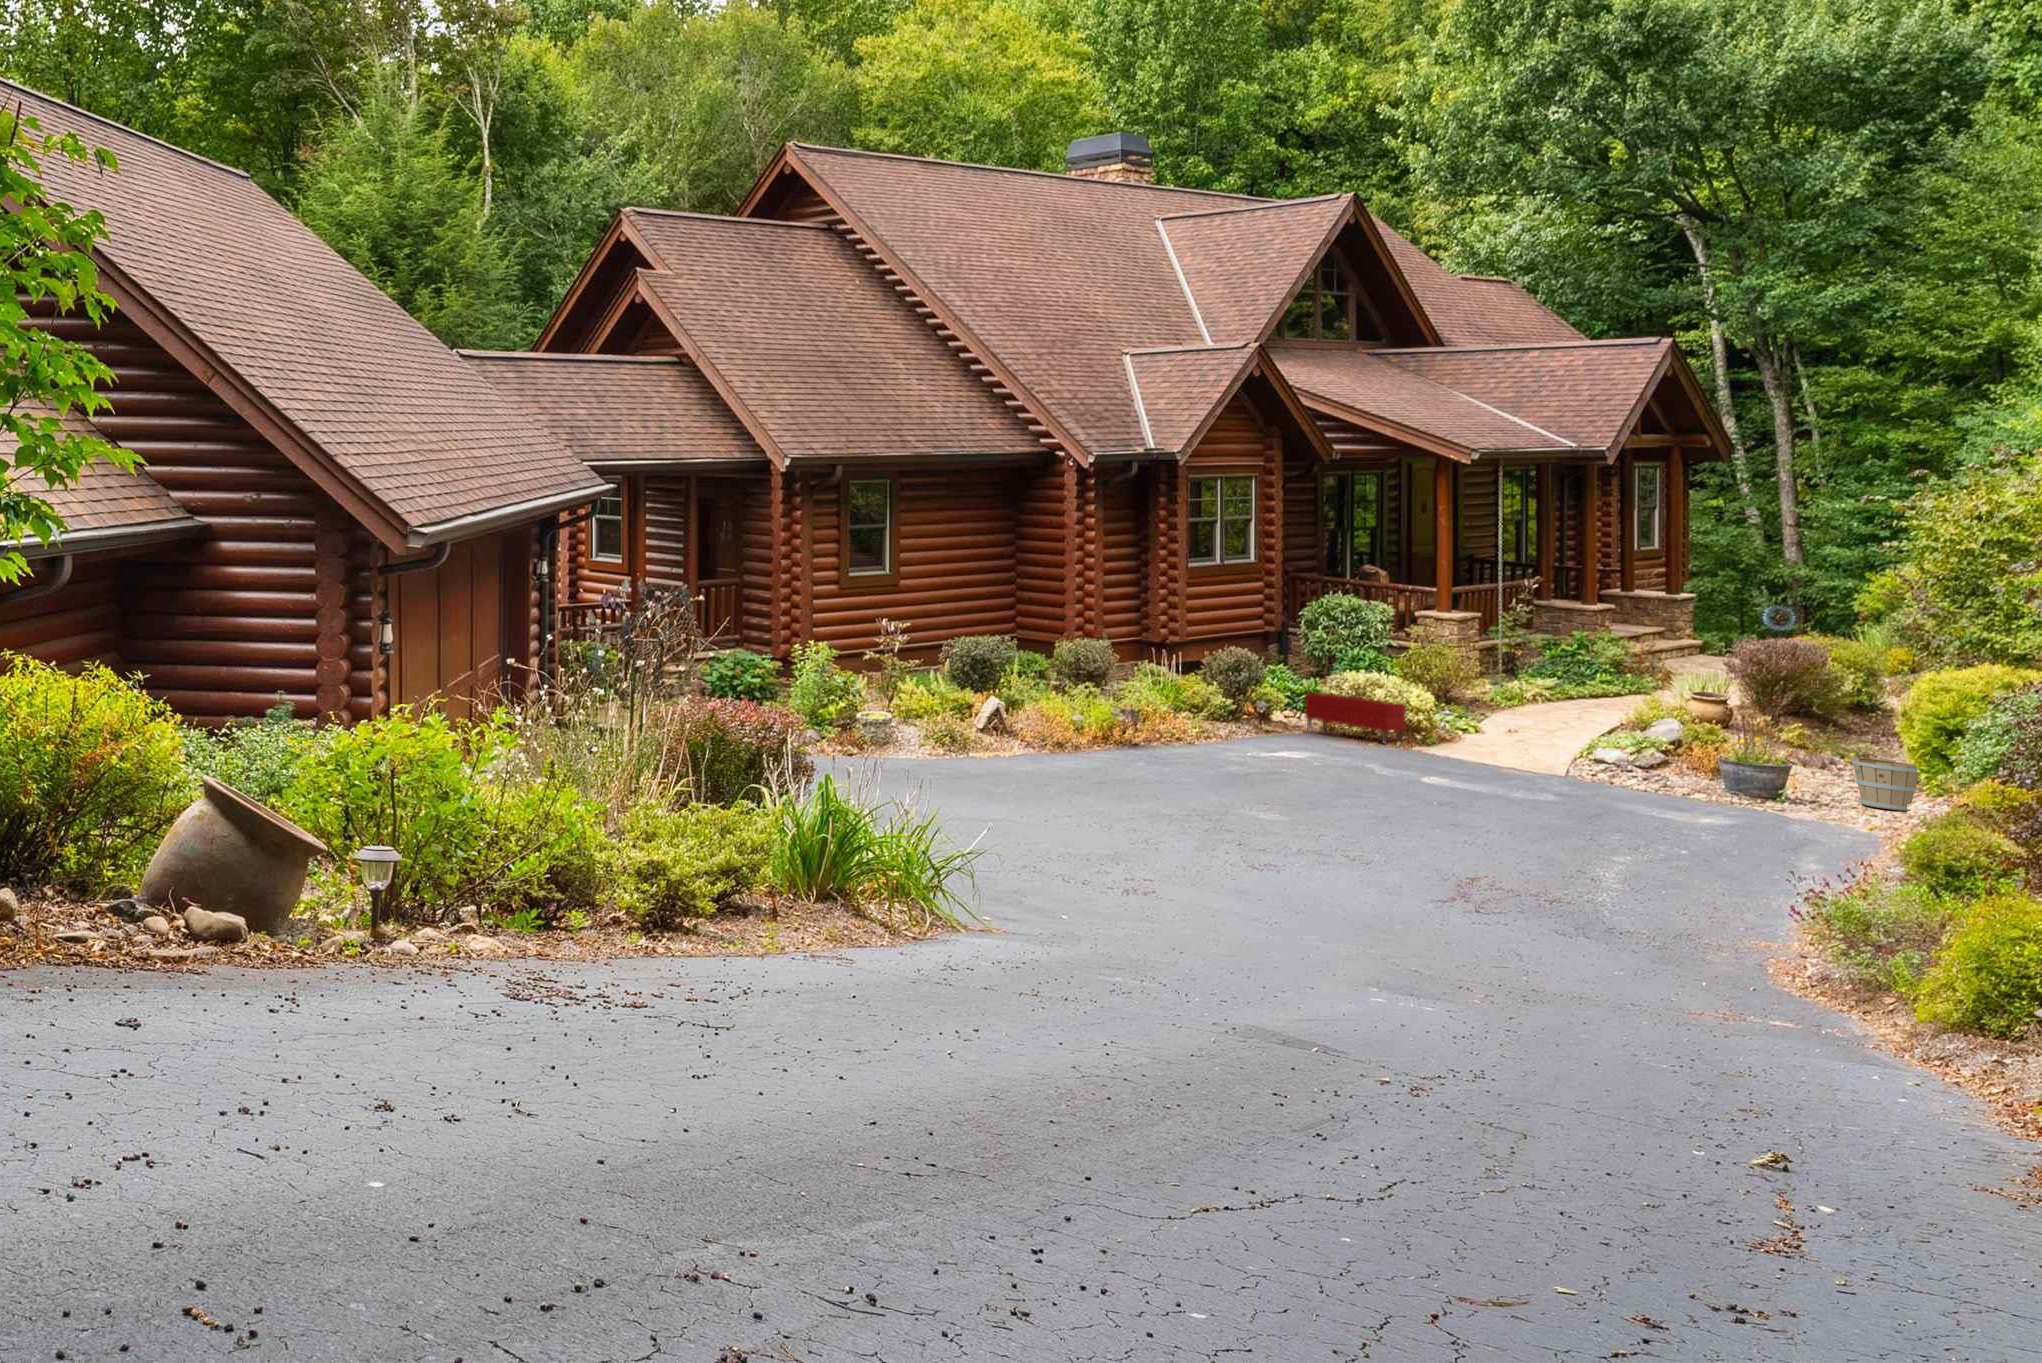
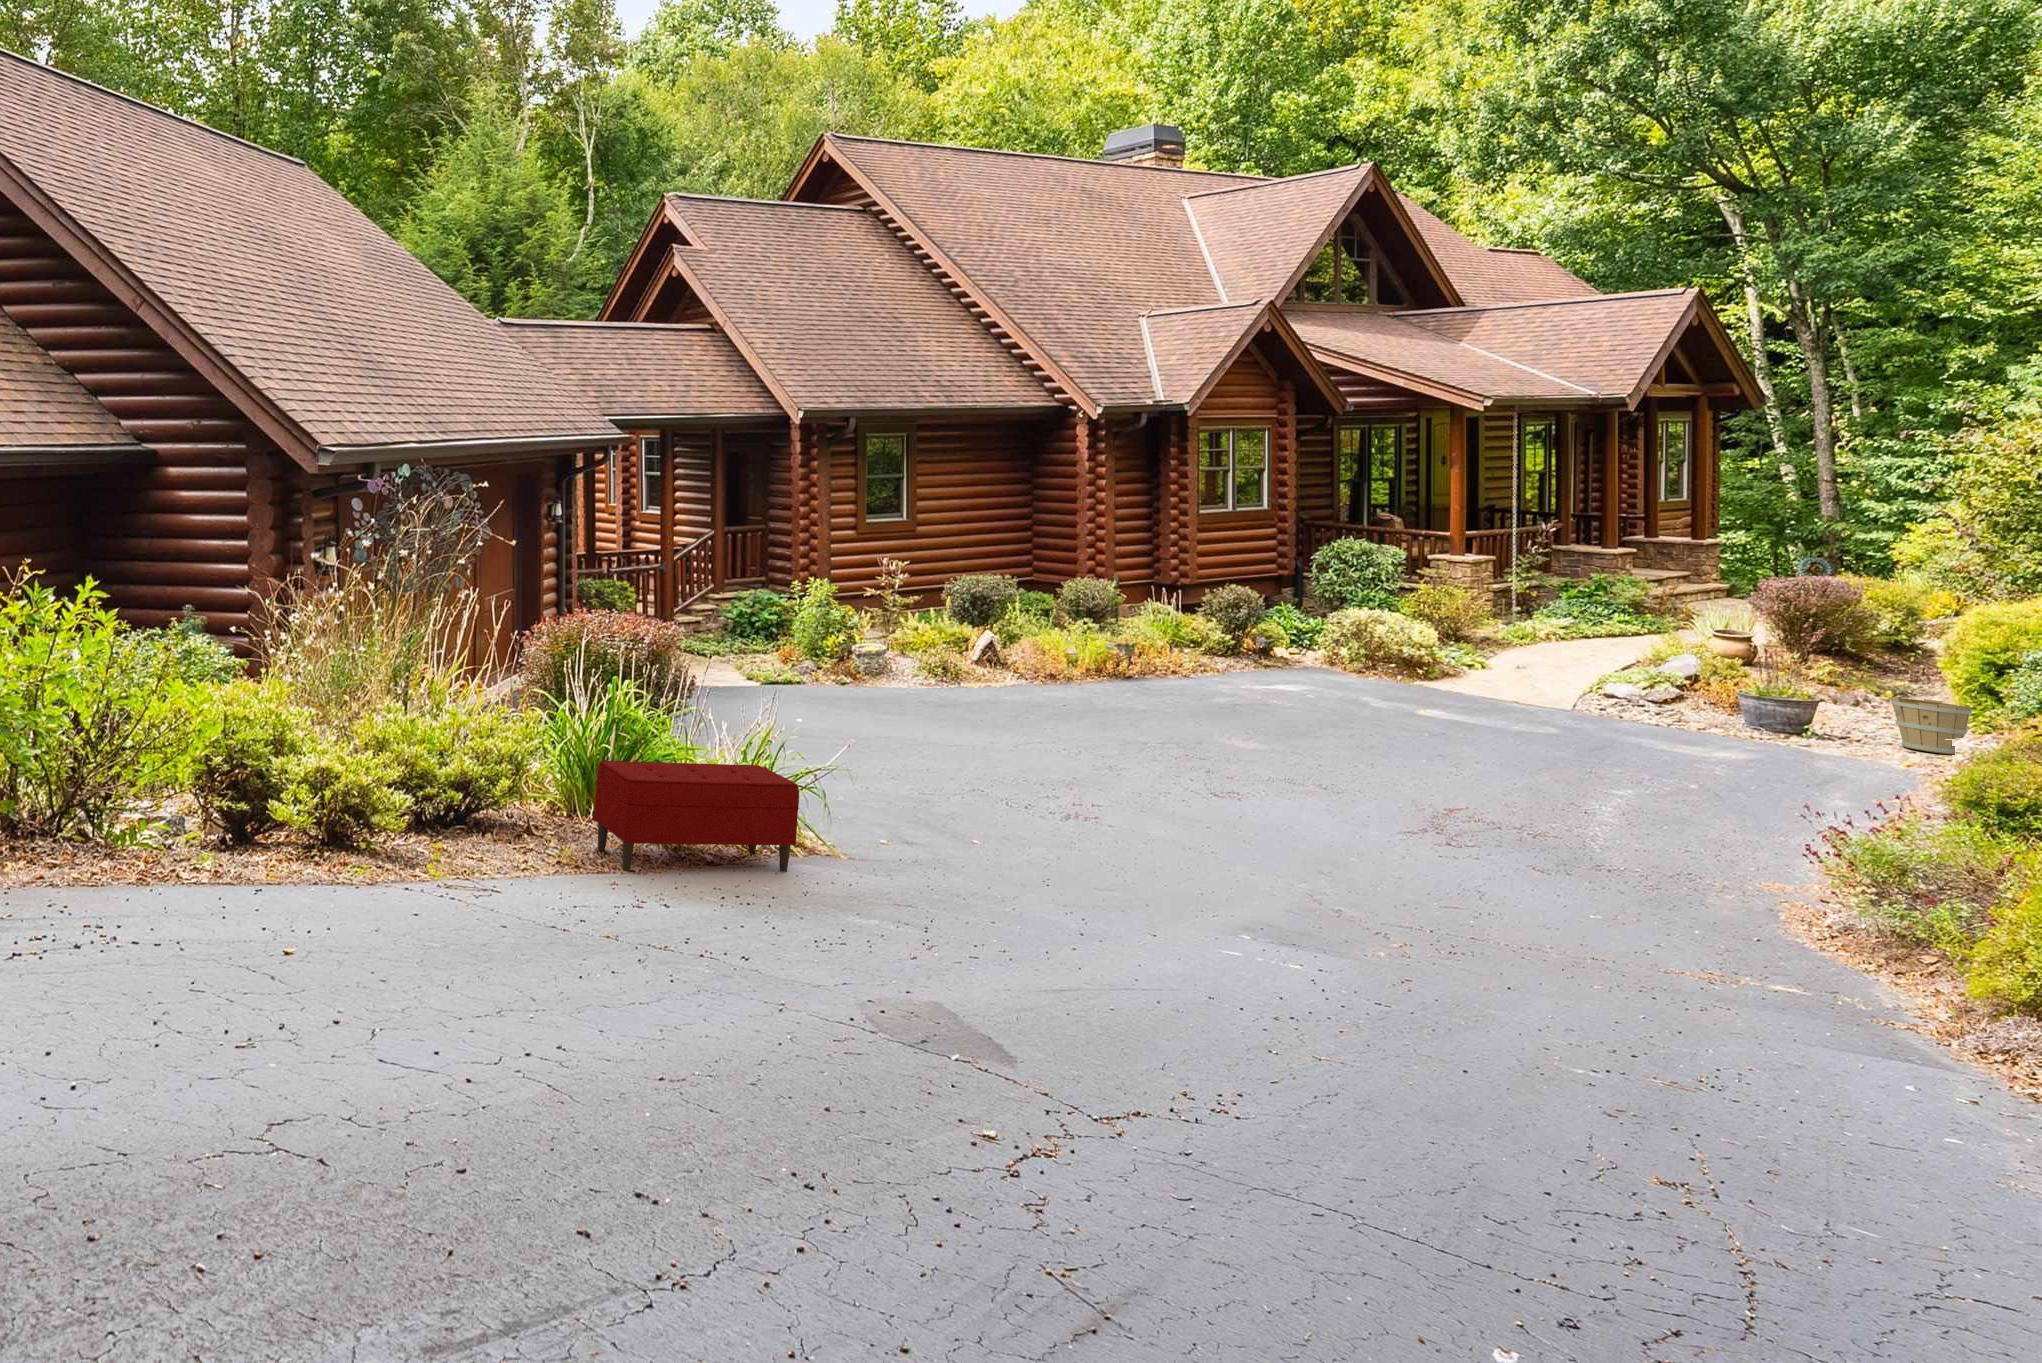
bench: present [1305,693,1407,743] -> present [594,761,799,872]

